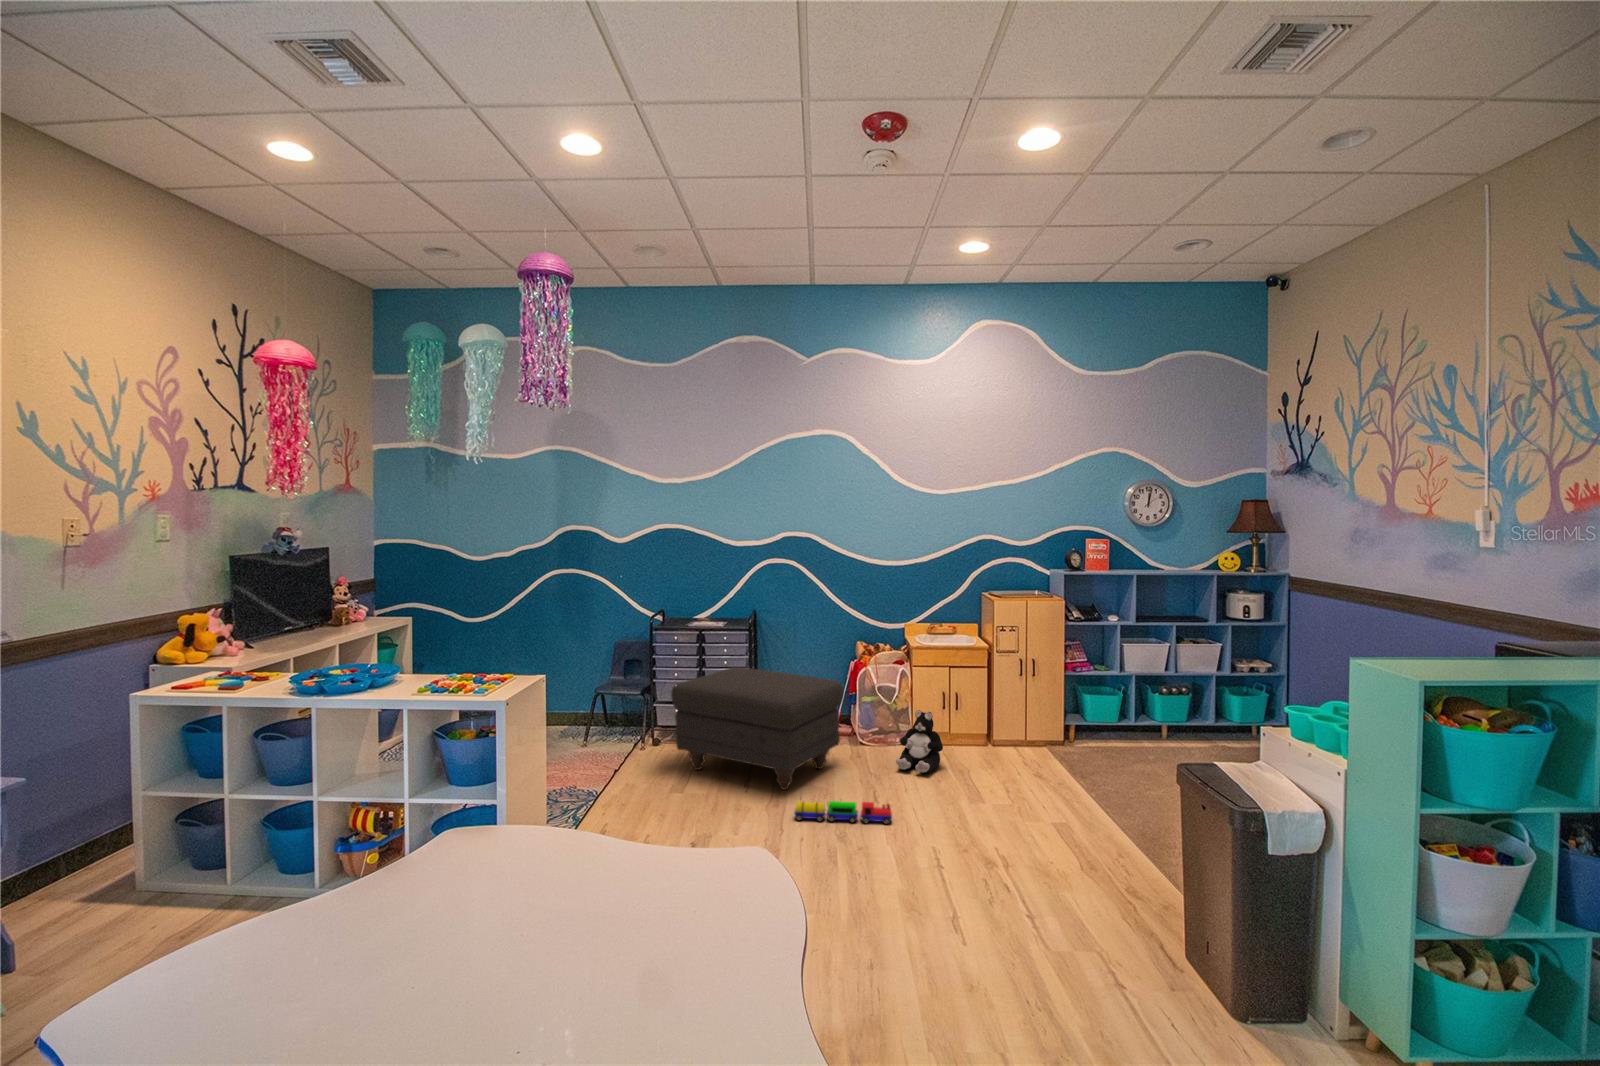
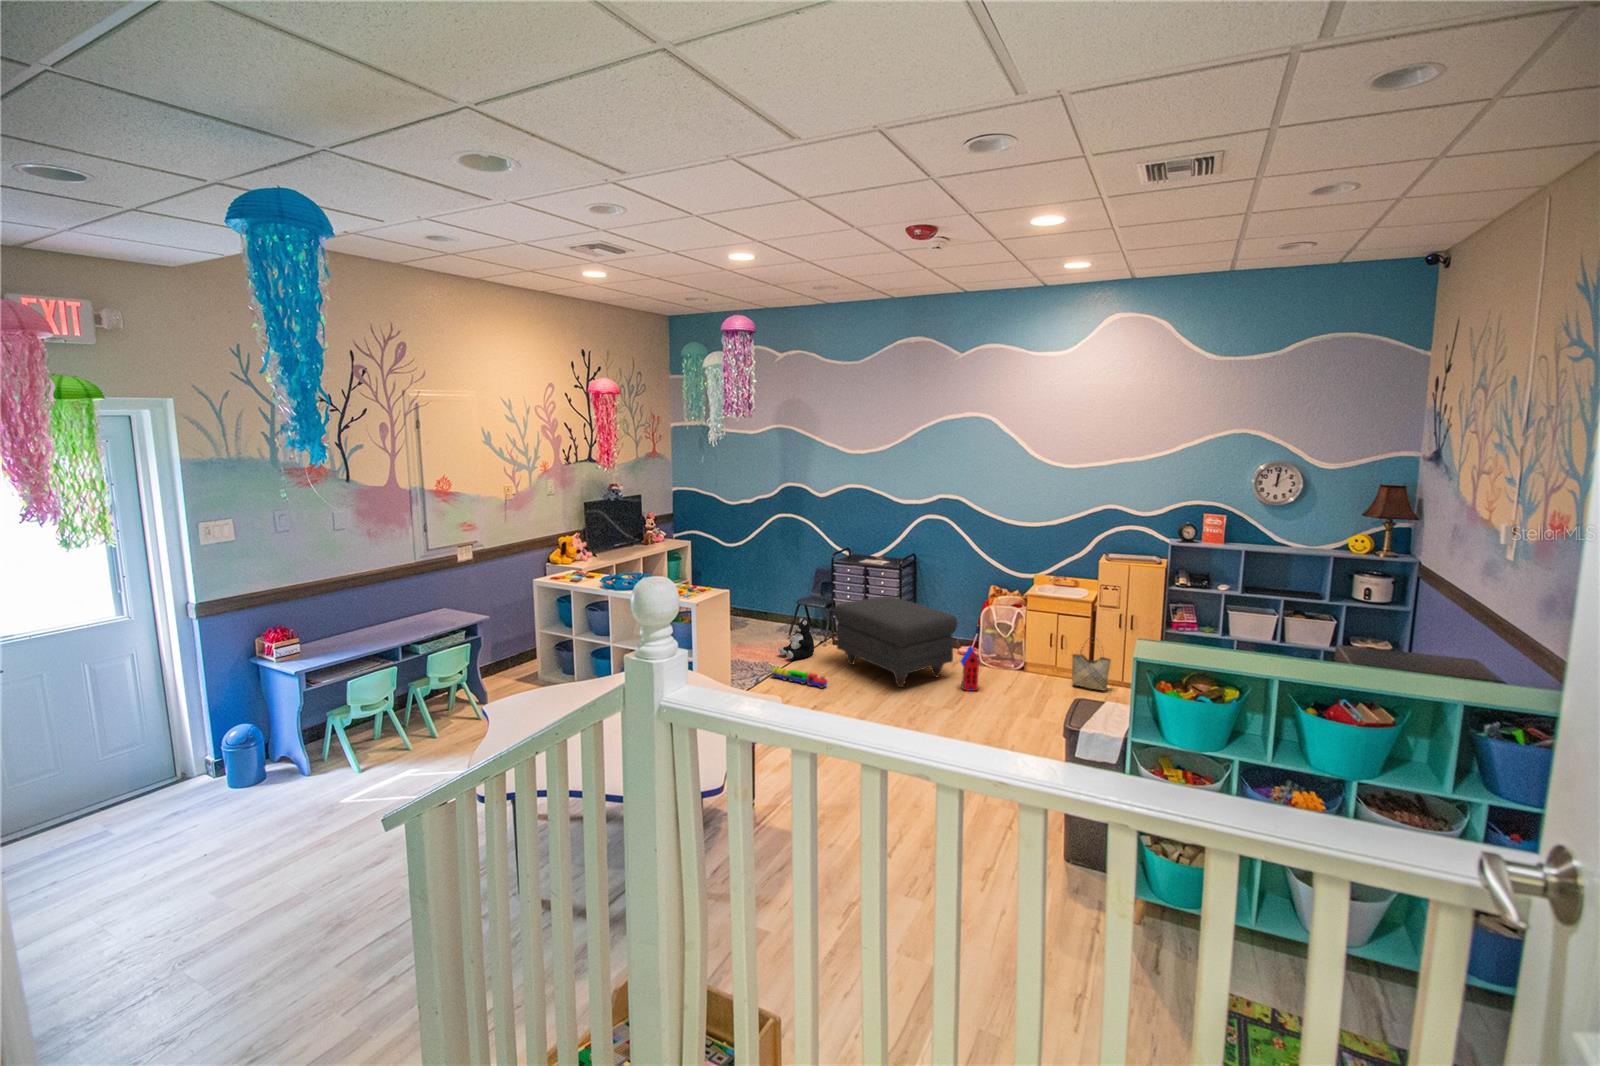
woven basket: none [975,691,1020,755] -> present [1072,647,1111,690]
plush toy: present [896,710,943,773] -> present [778,618,814,659]
toy house: none [856,718,887,781] -> present [961,646,980,691]
toy train: present [794,801,892,824] -> present [771,667,827,688]

